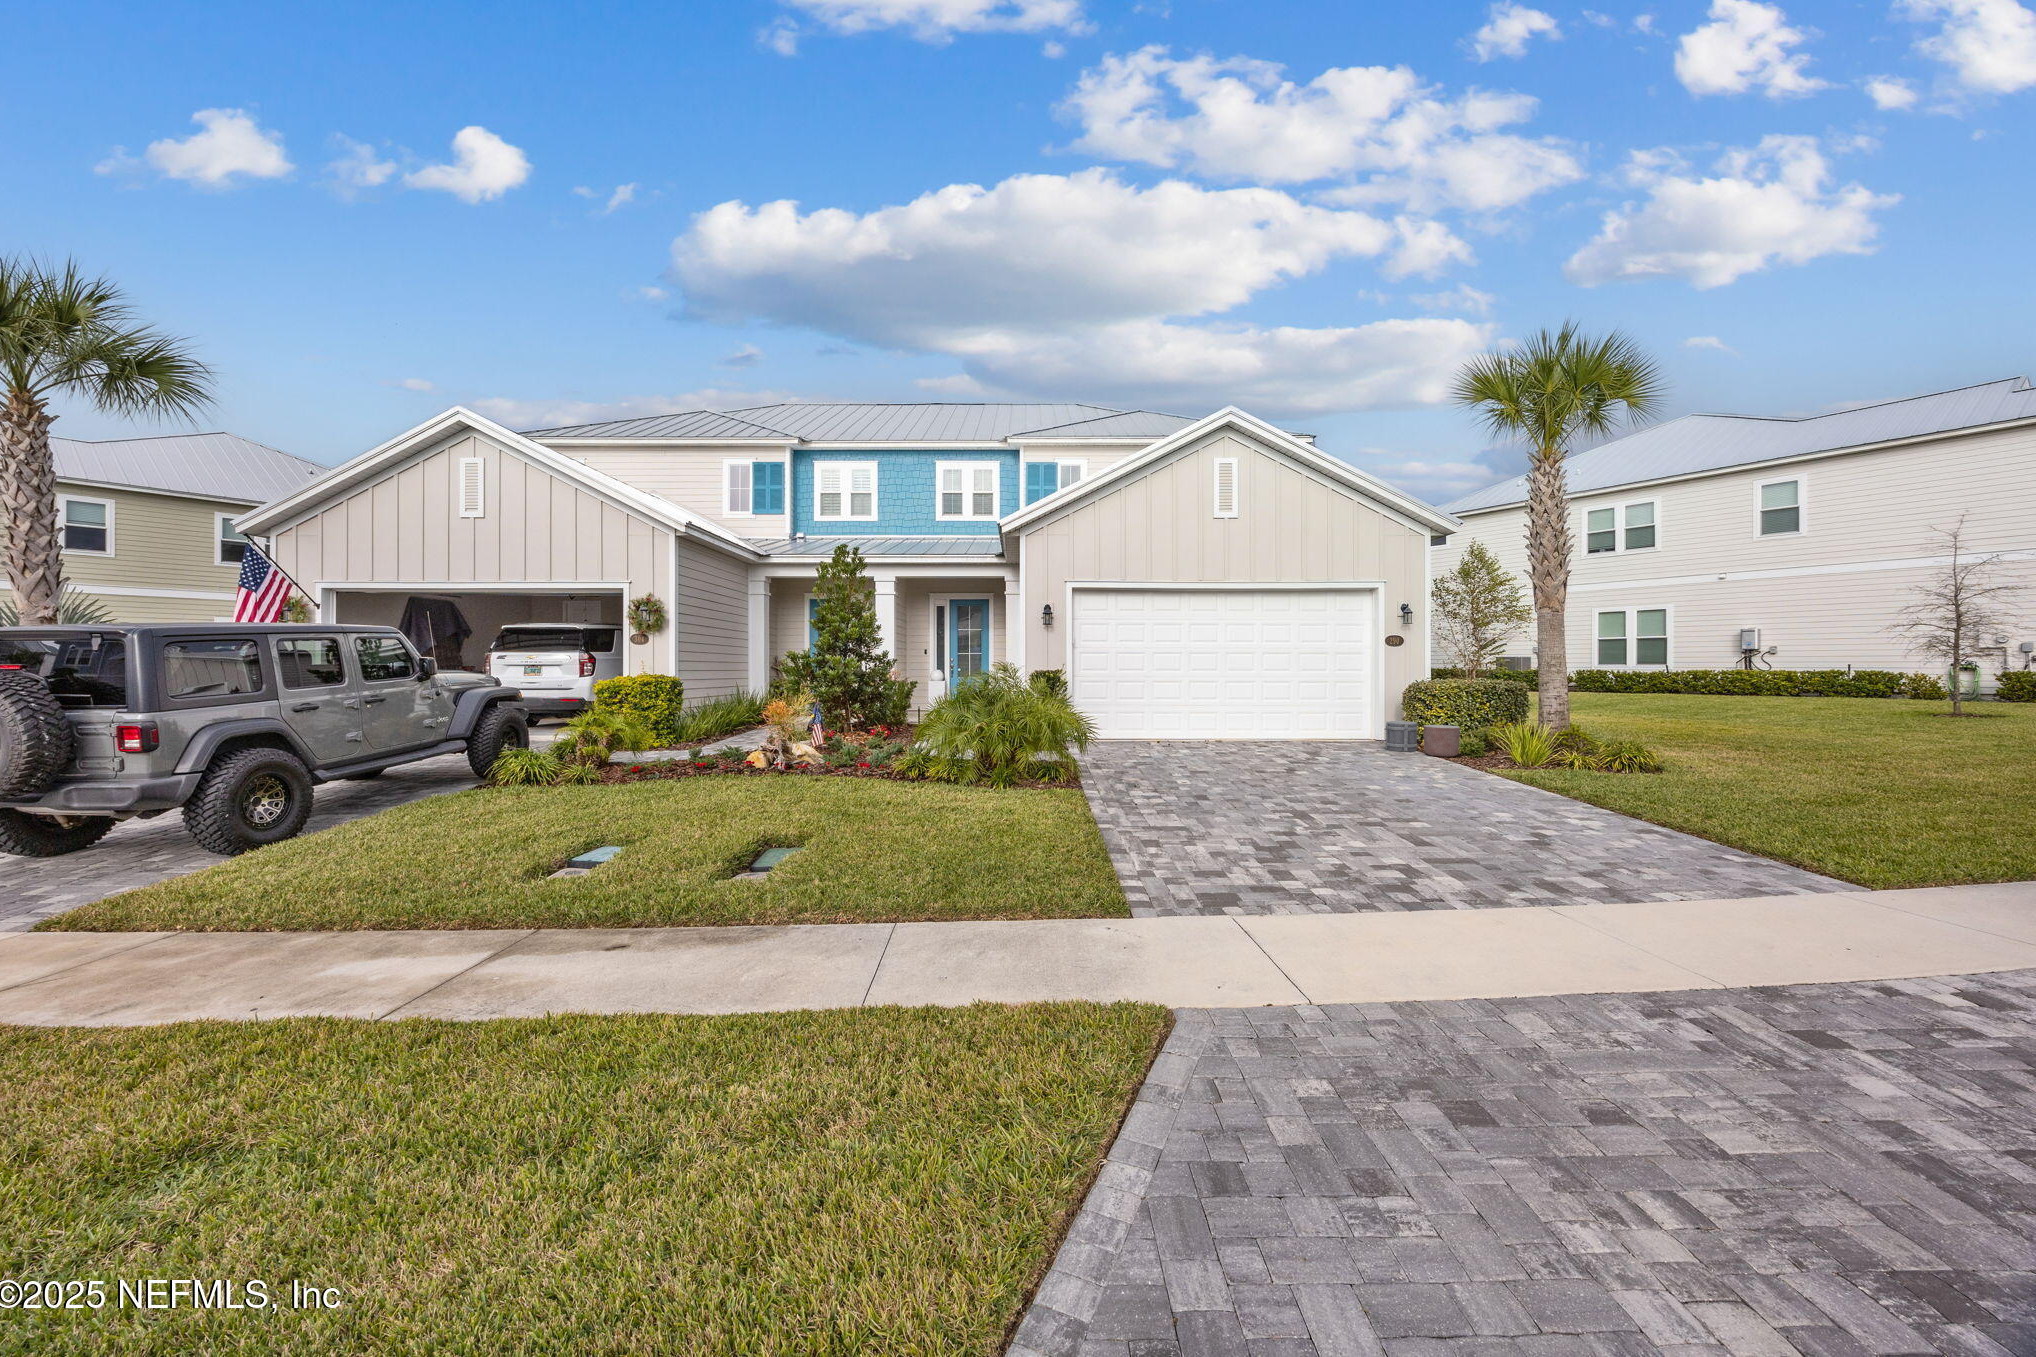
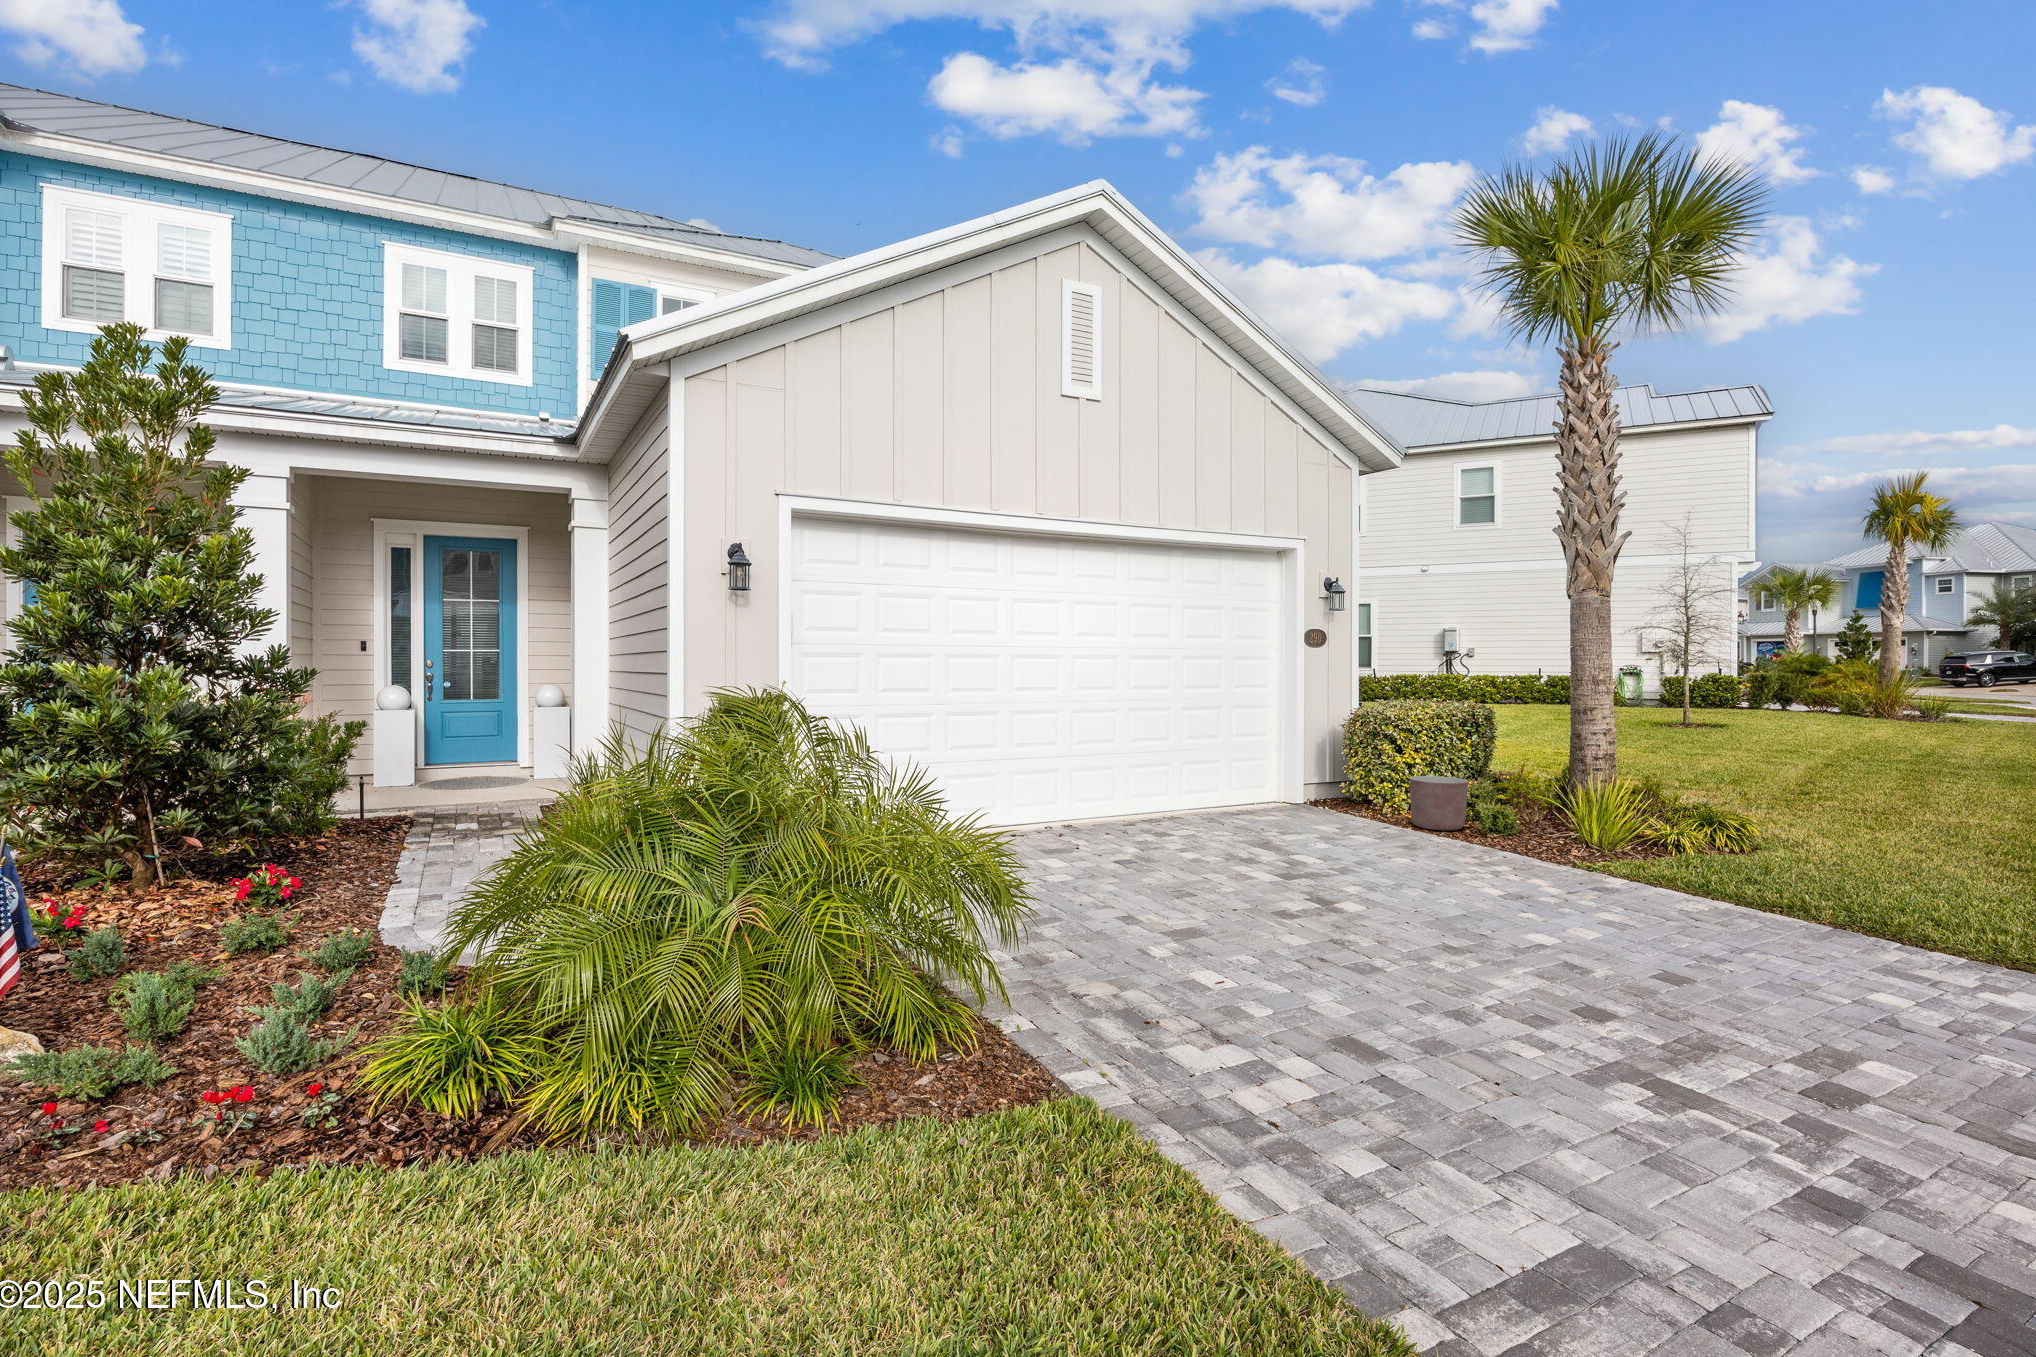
bucket: present [1385,721,1418,752] -> none [1334,770,1385,823]

